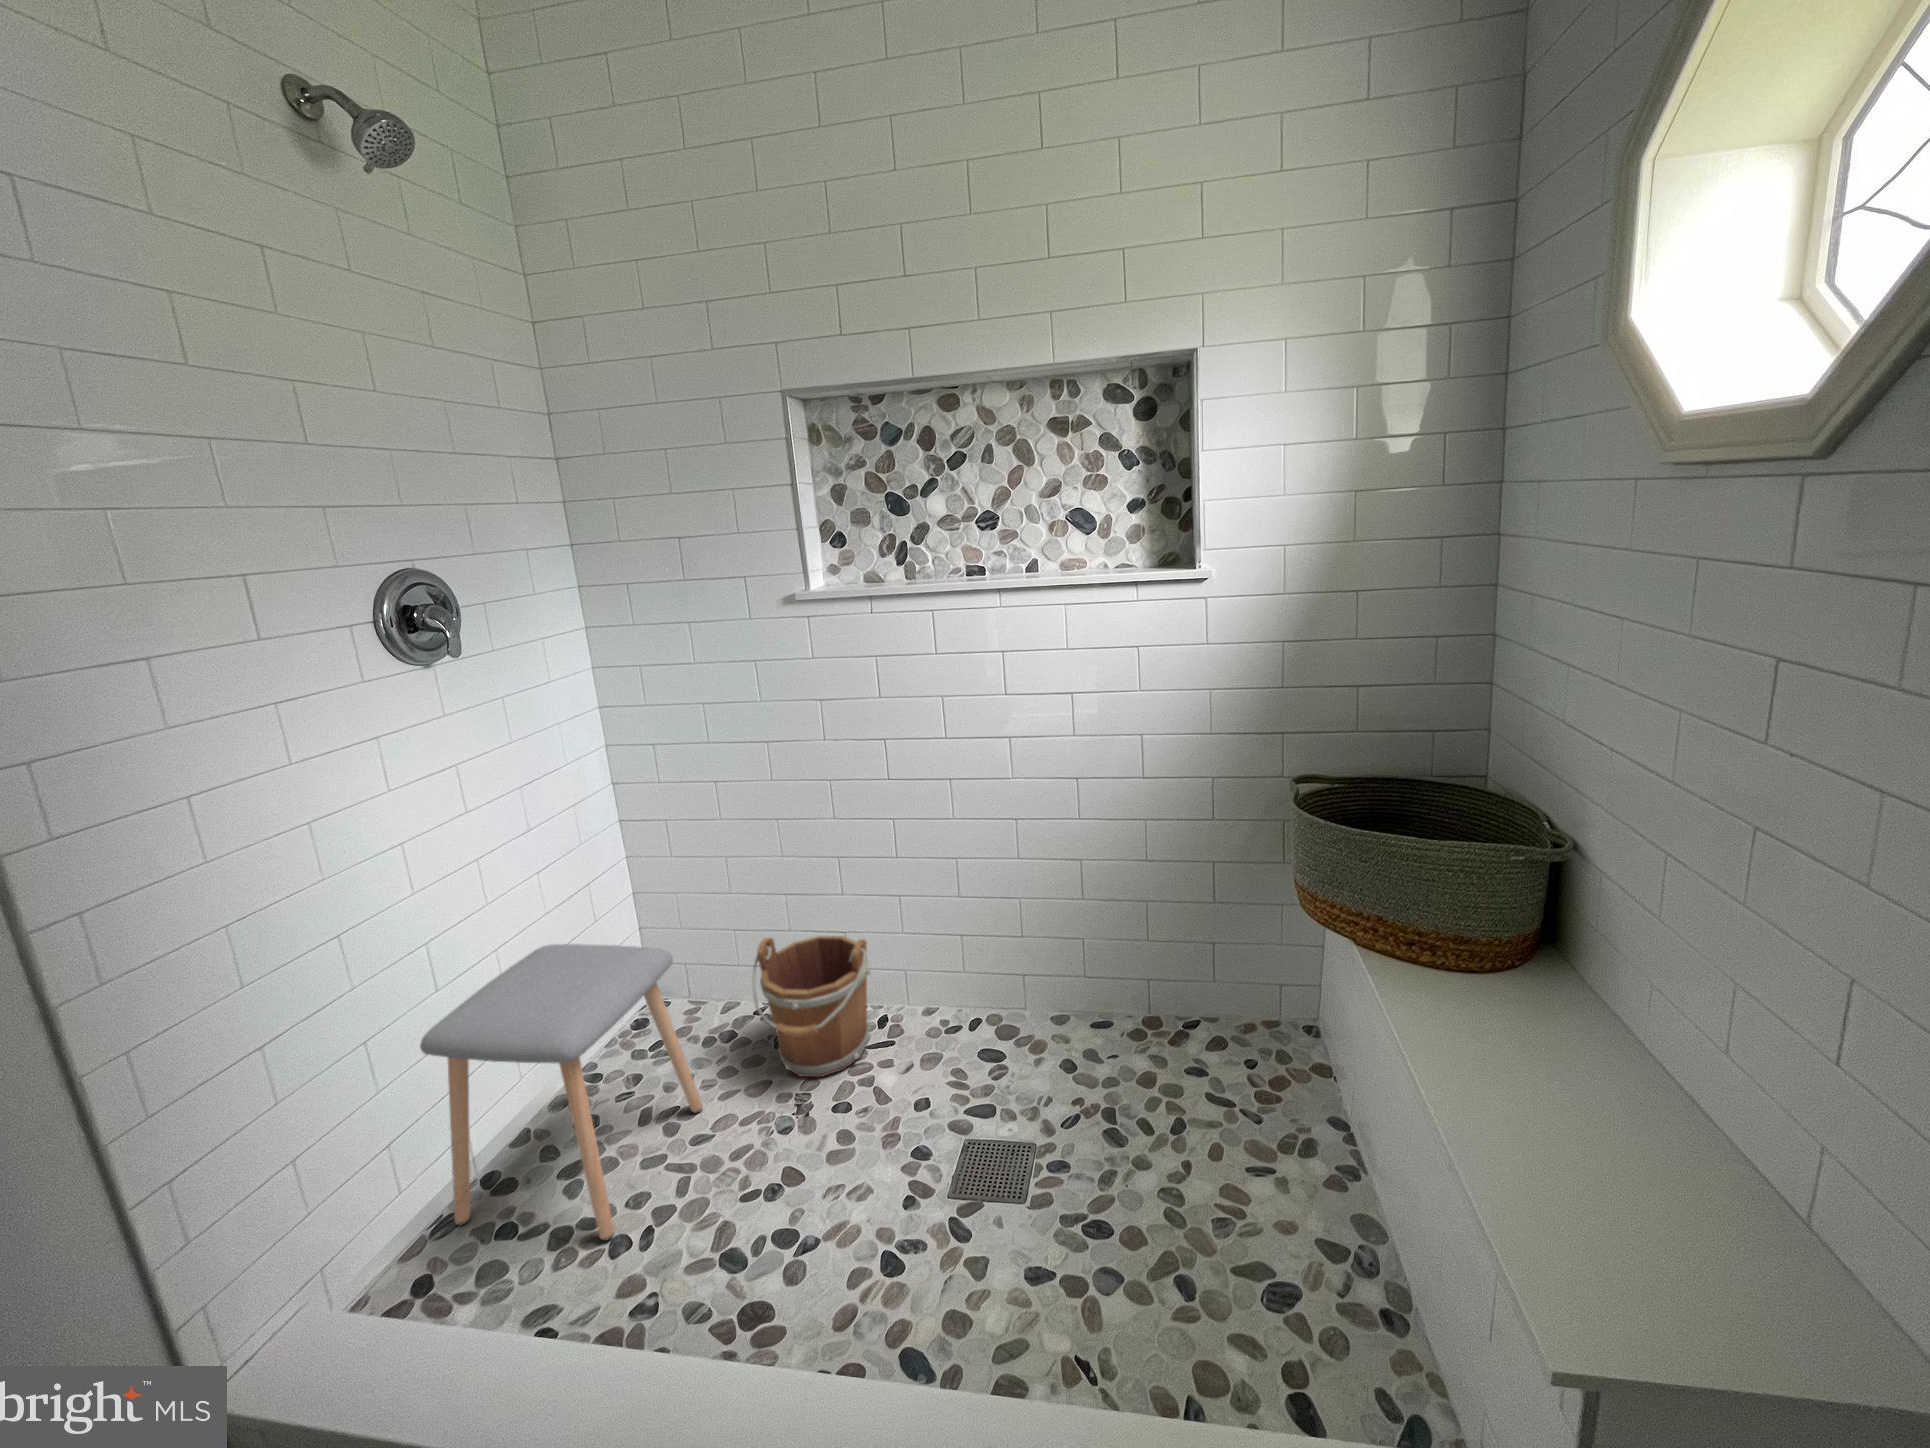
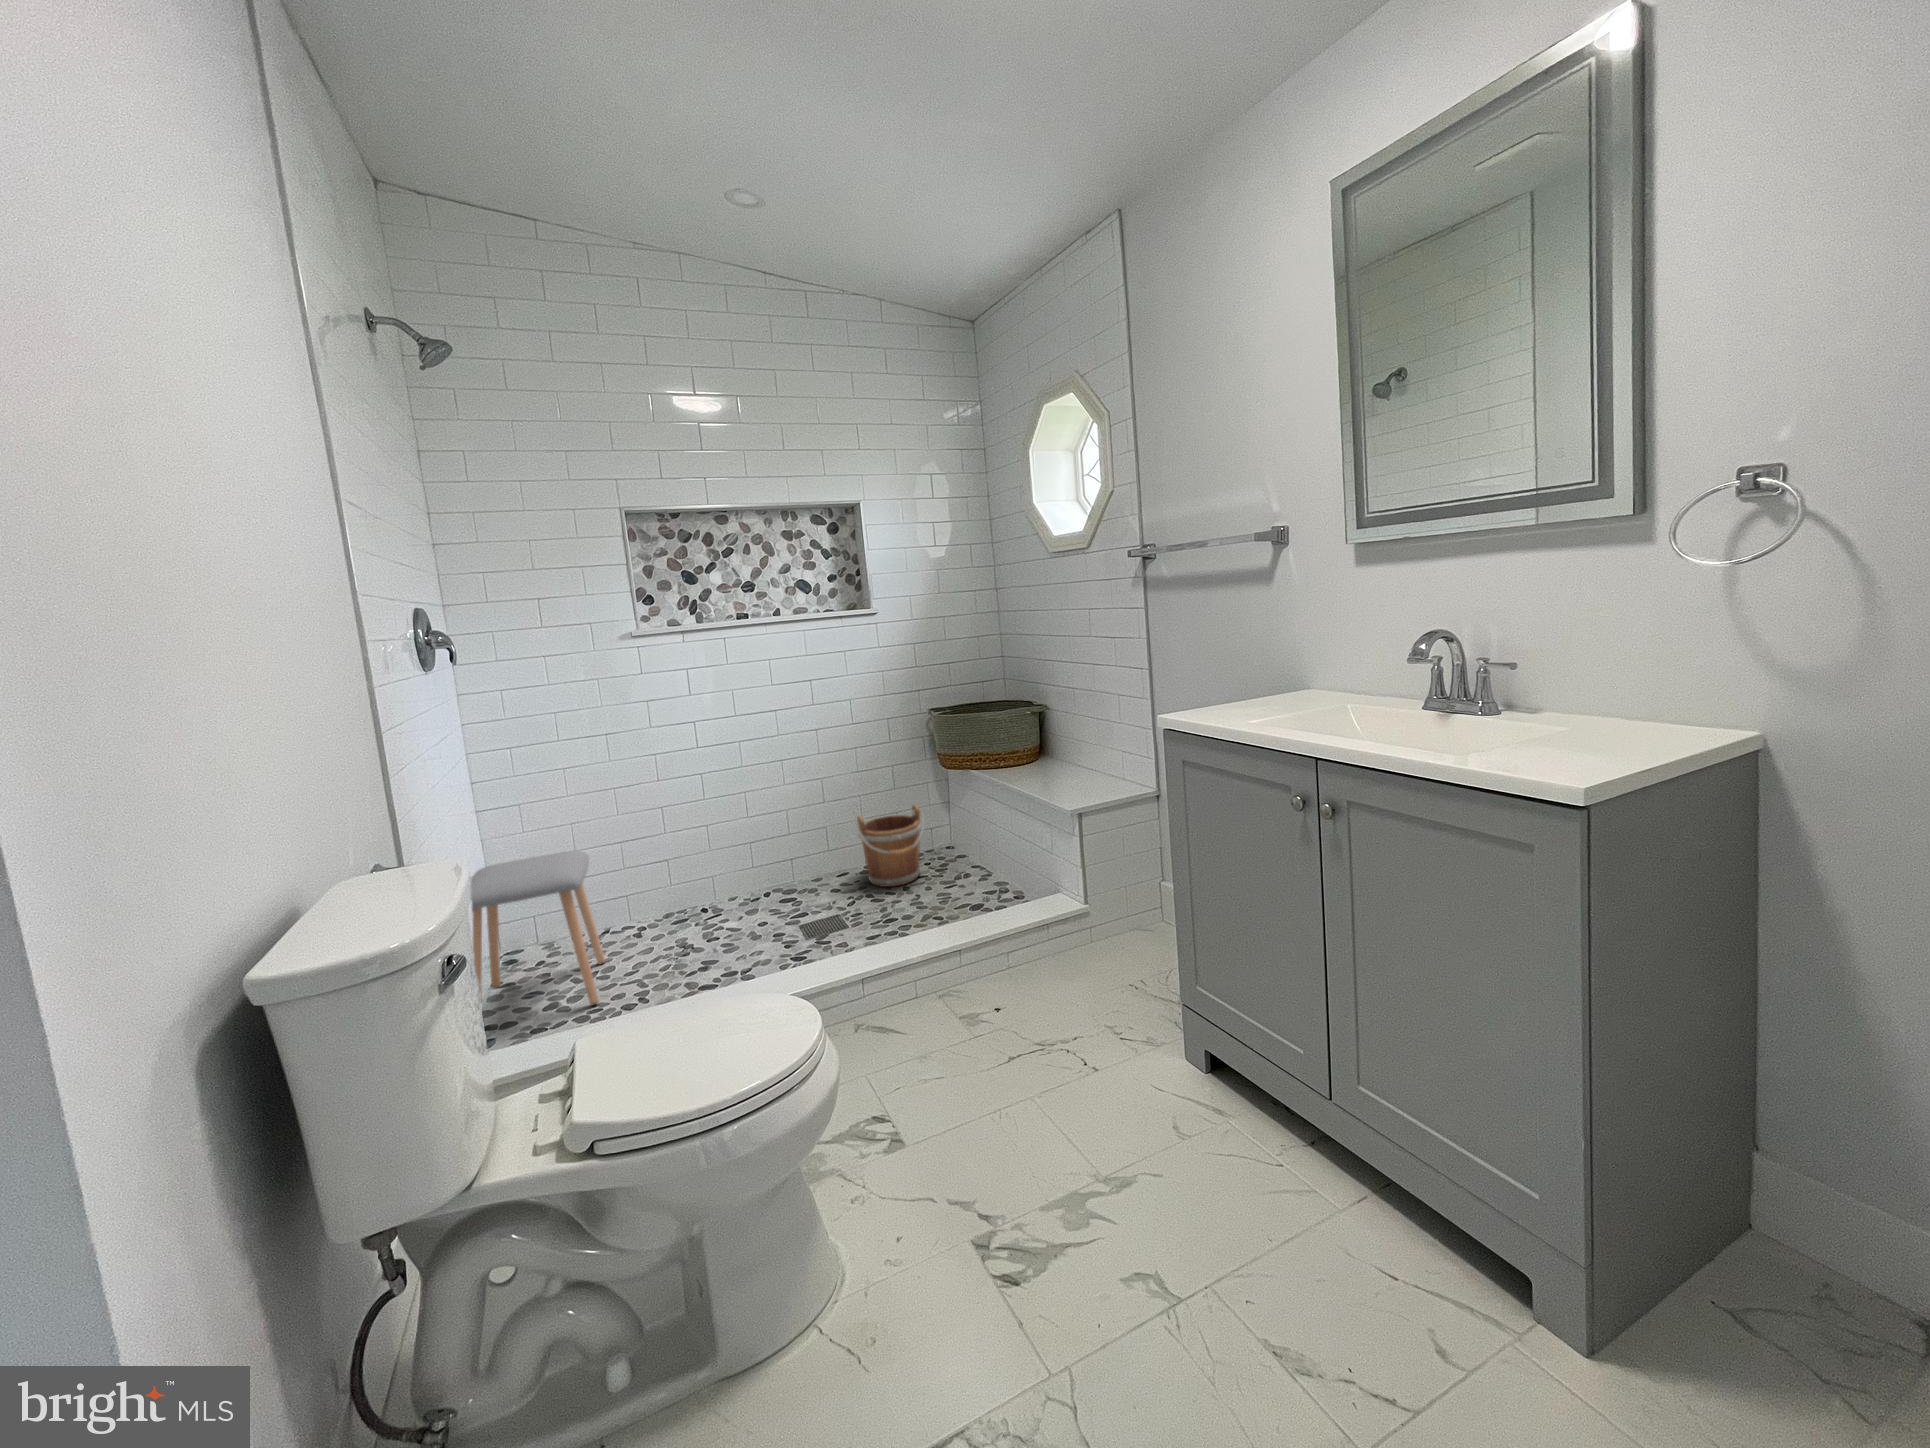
bucket: present [752,936,871,1077] -> present [857,805,924,887]

